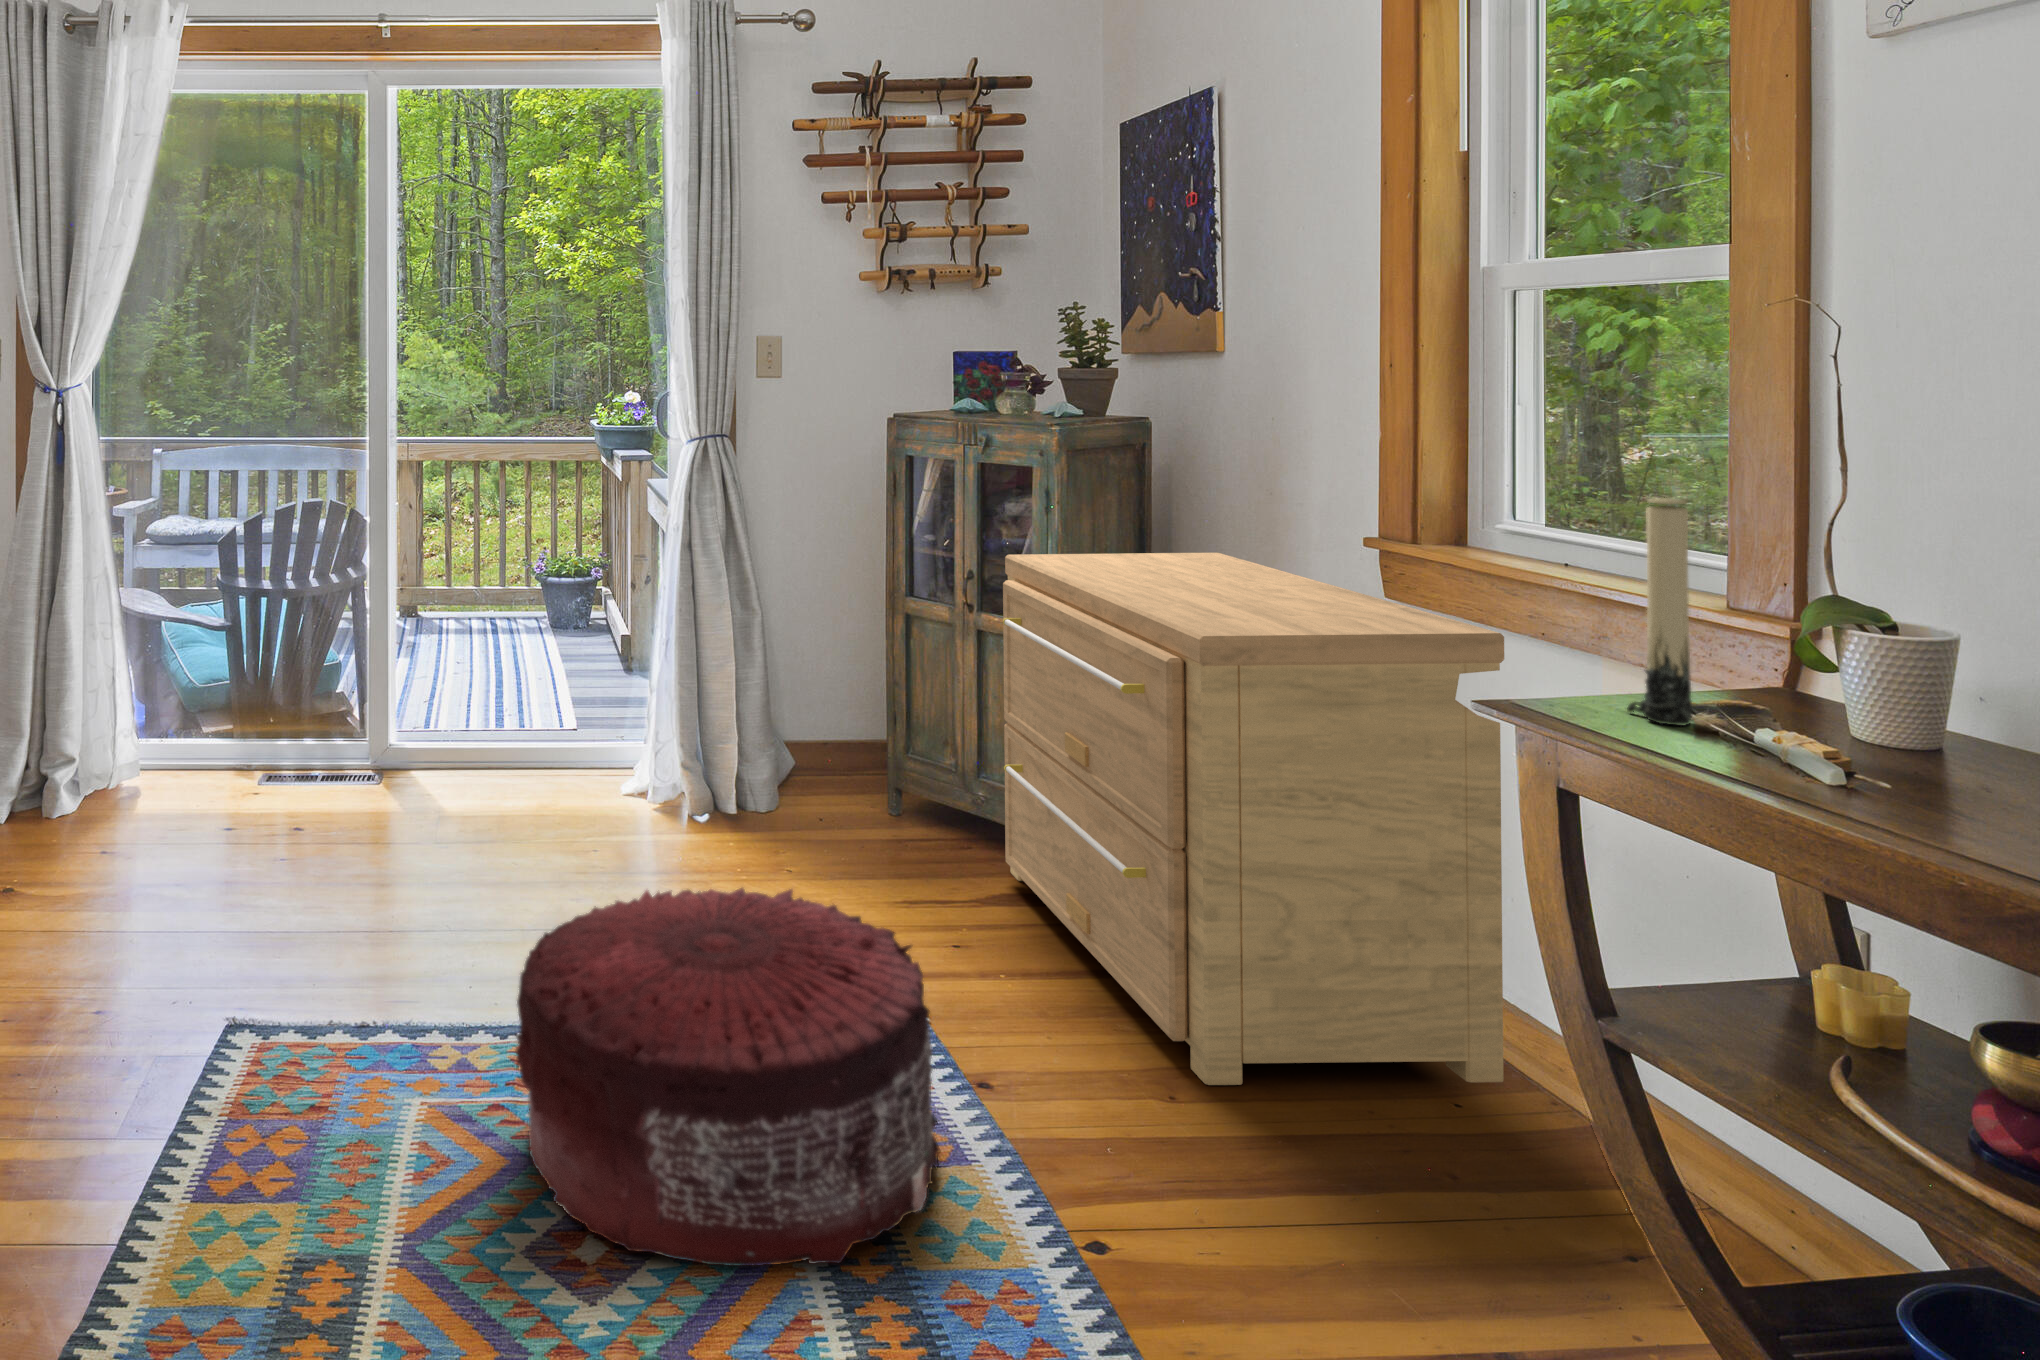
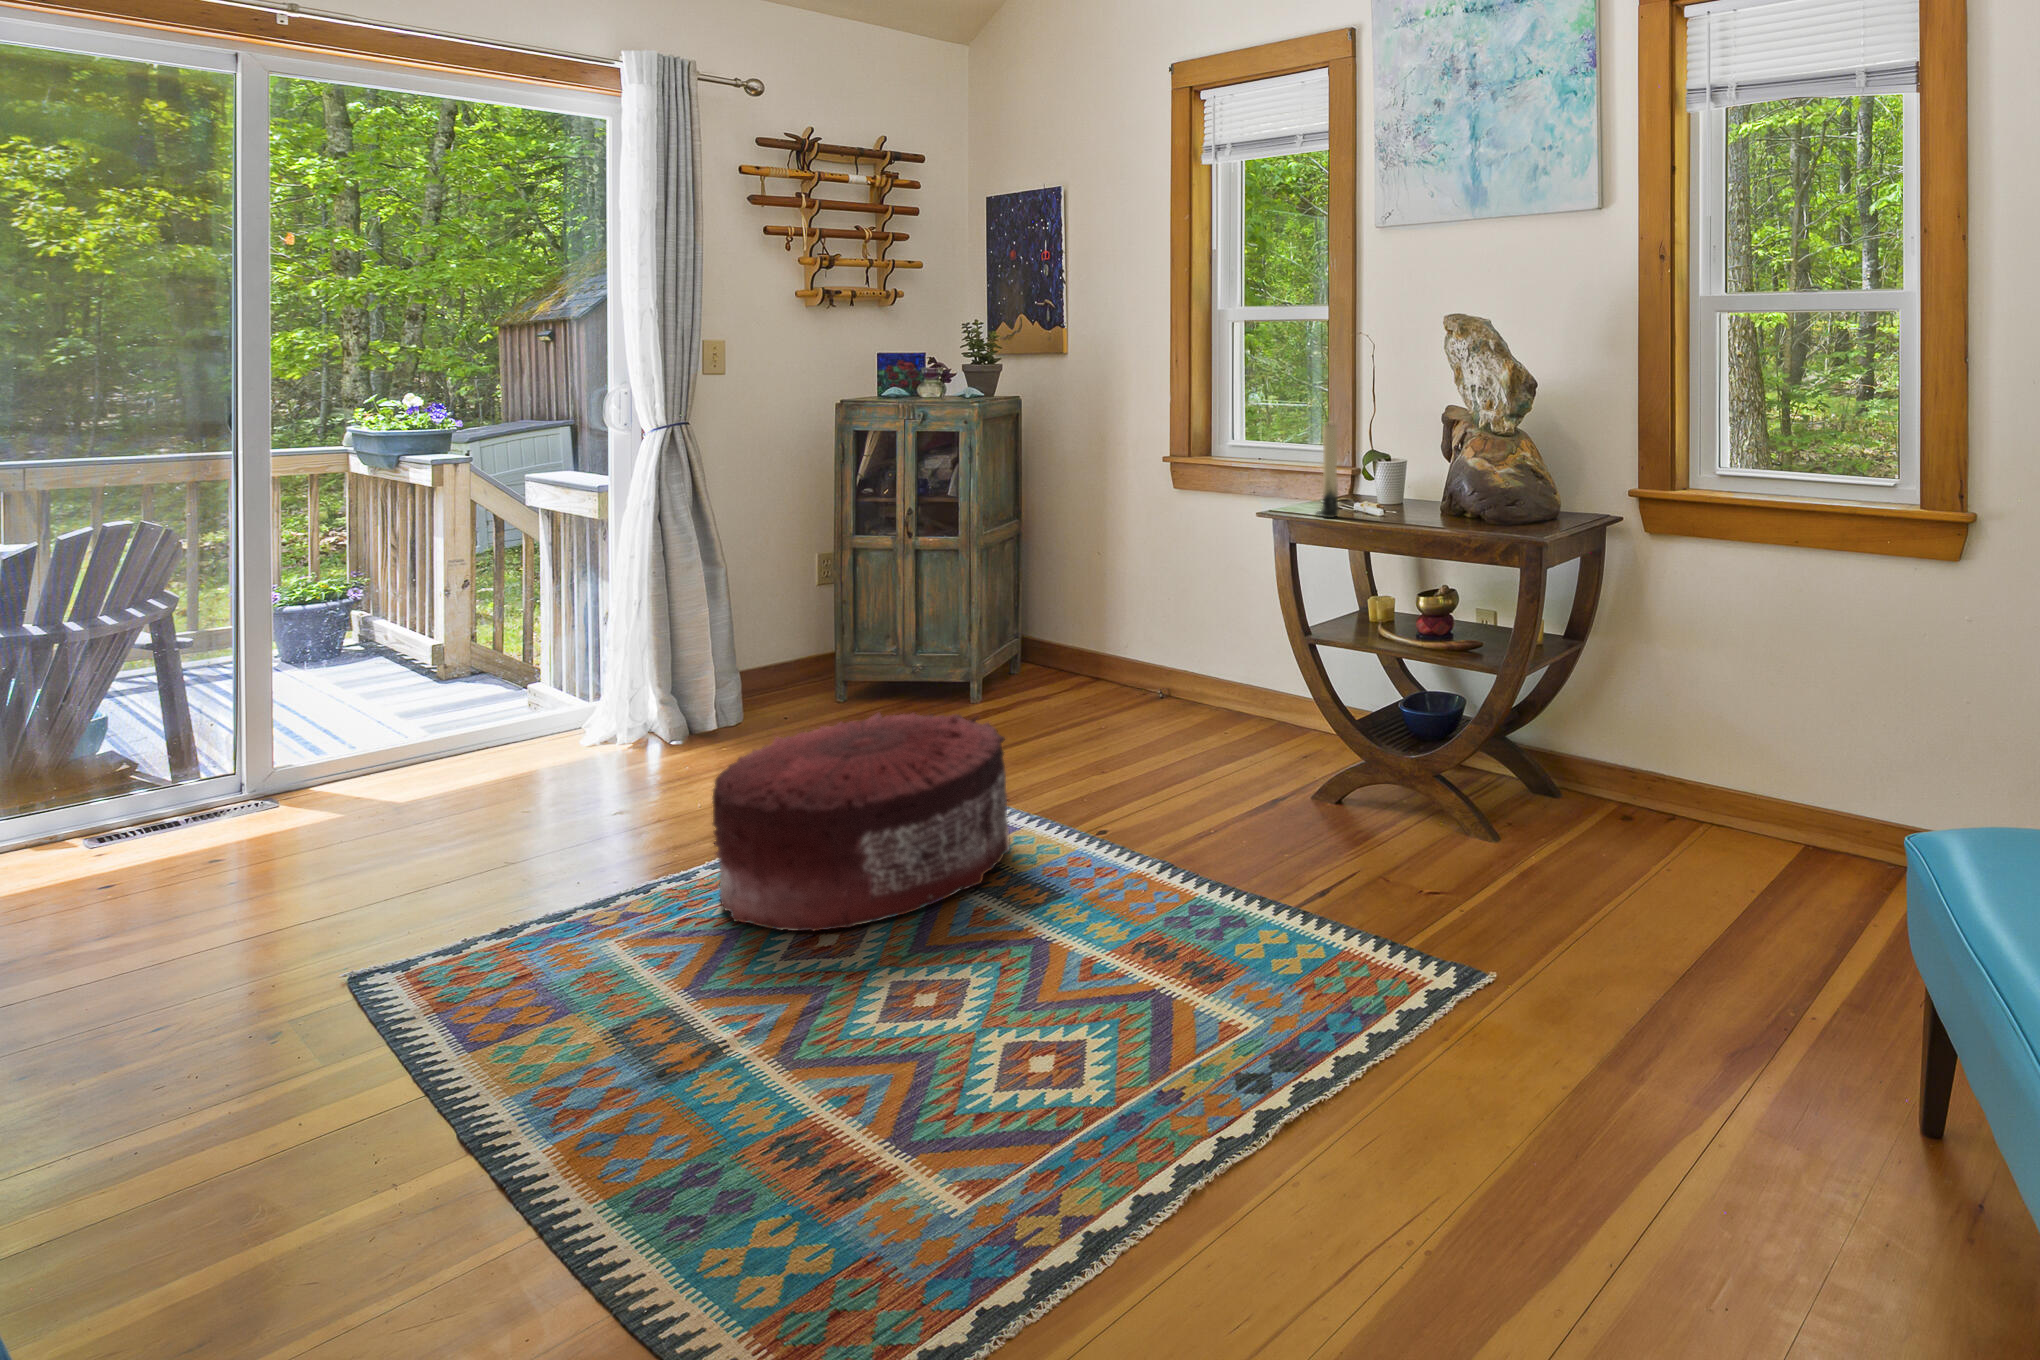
side table: present [1003,553,1504,1085] -> none [944,478,1245,763]

